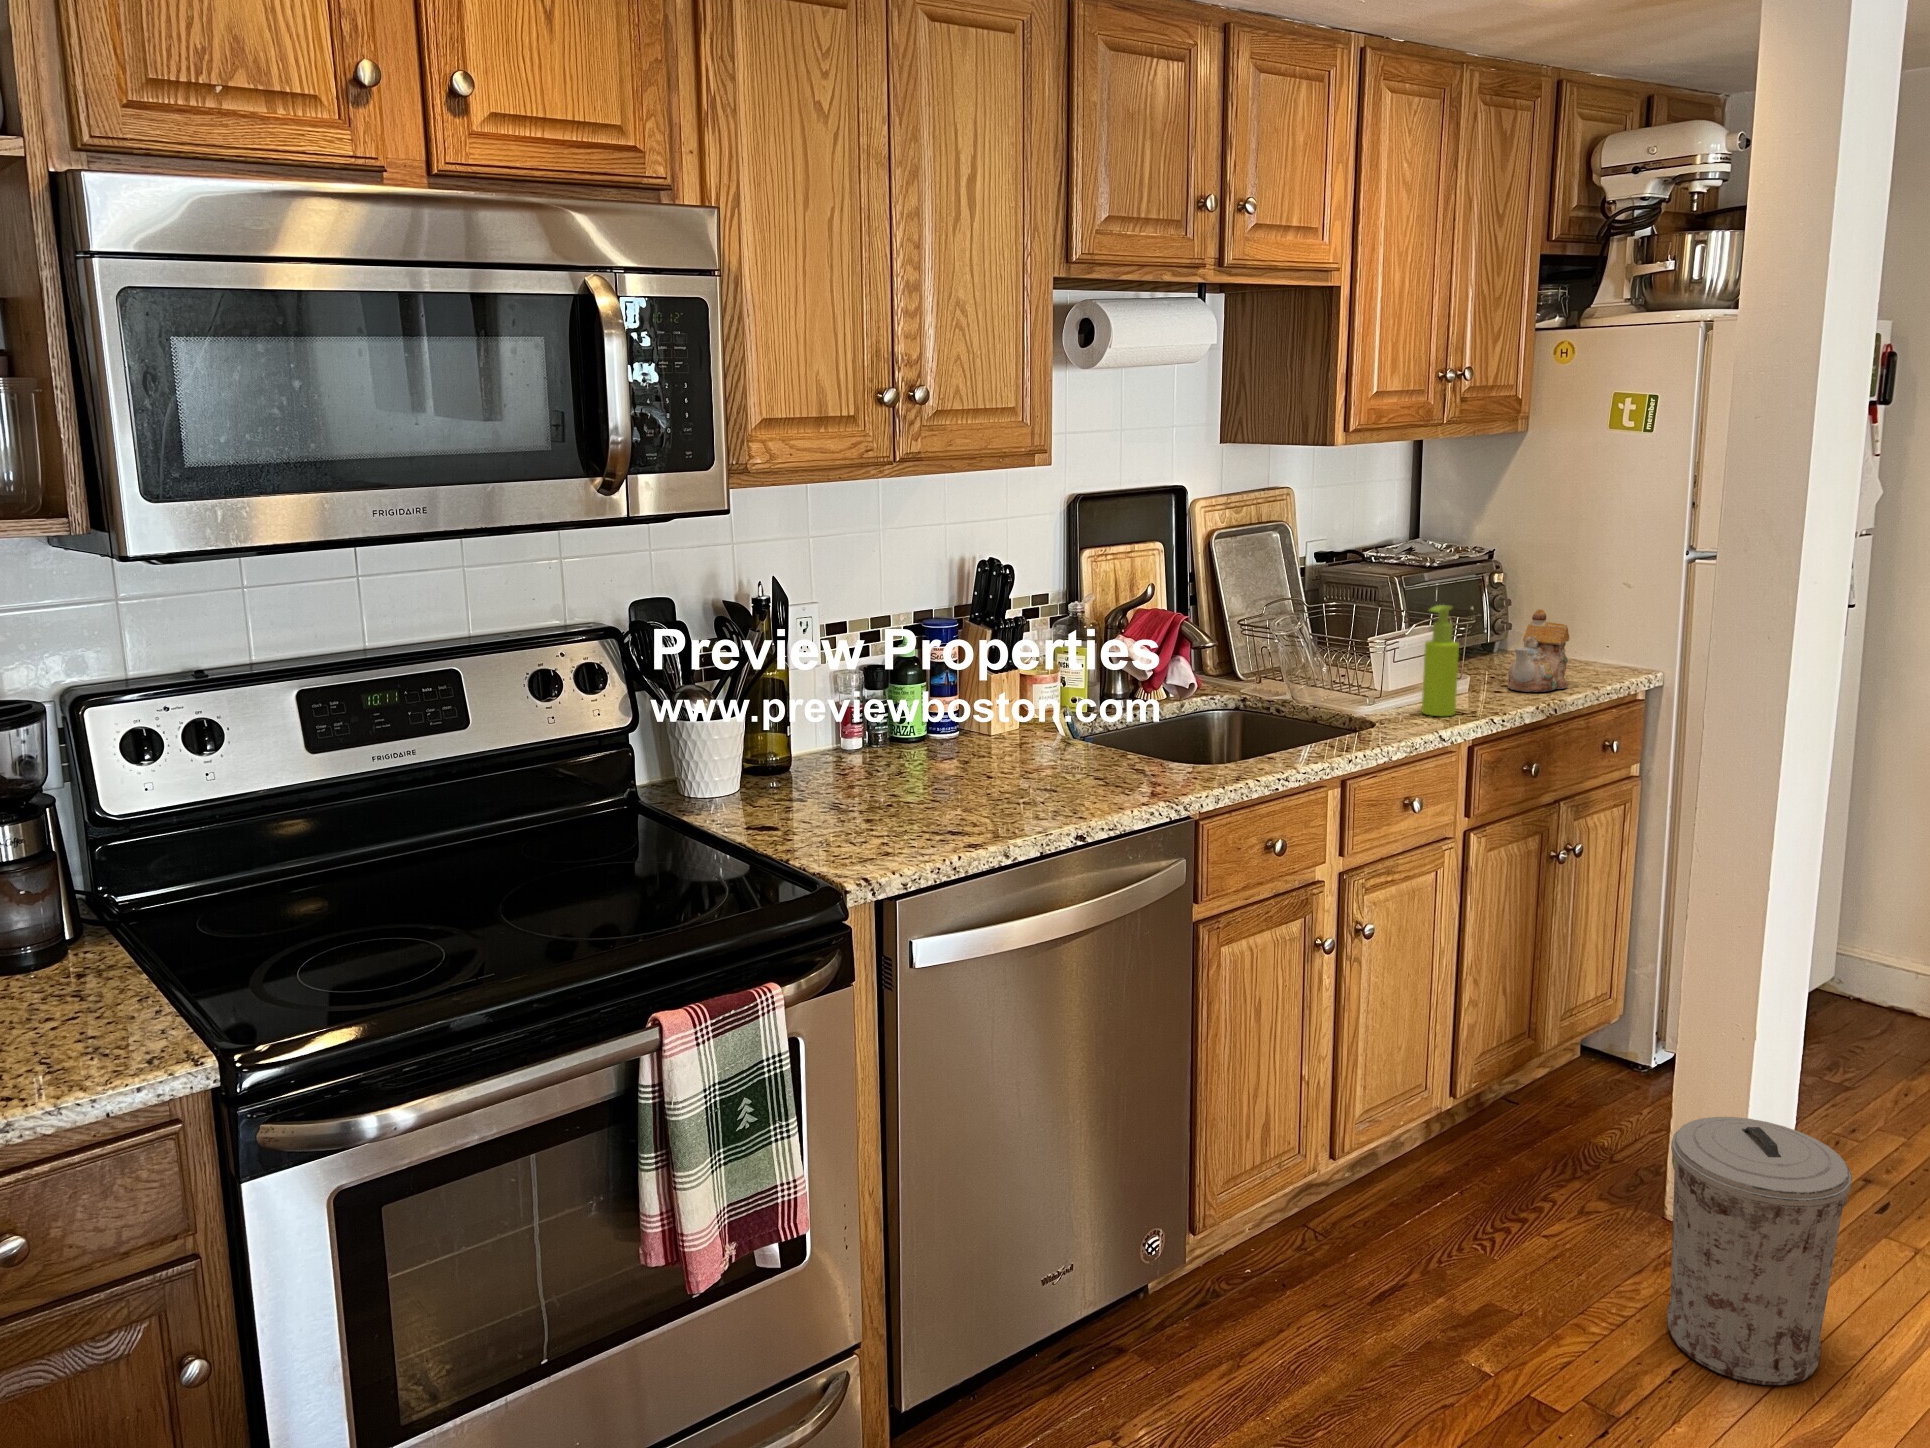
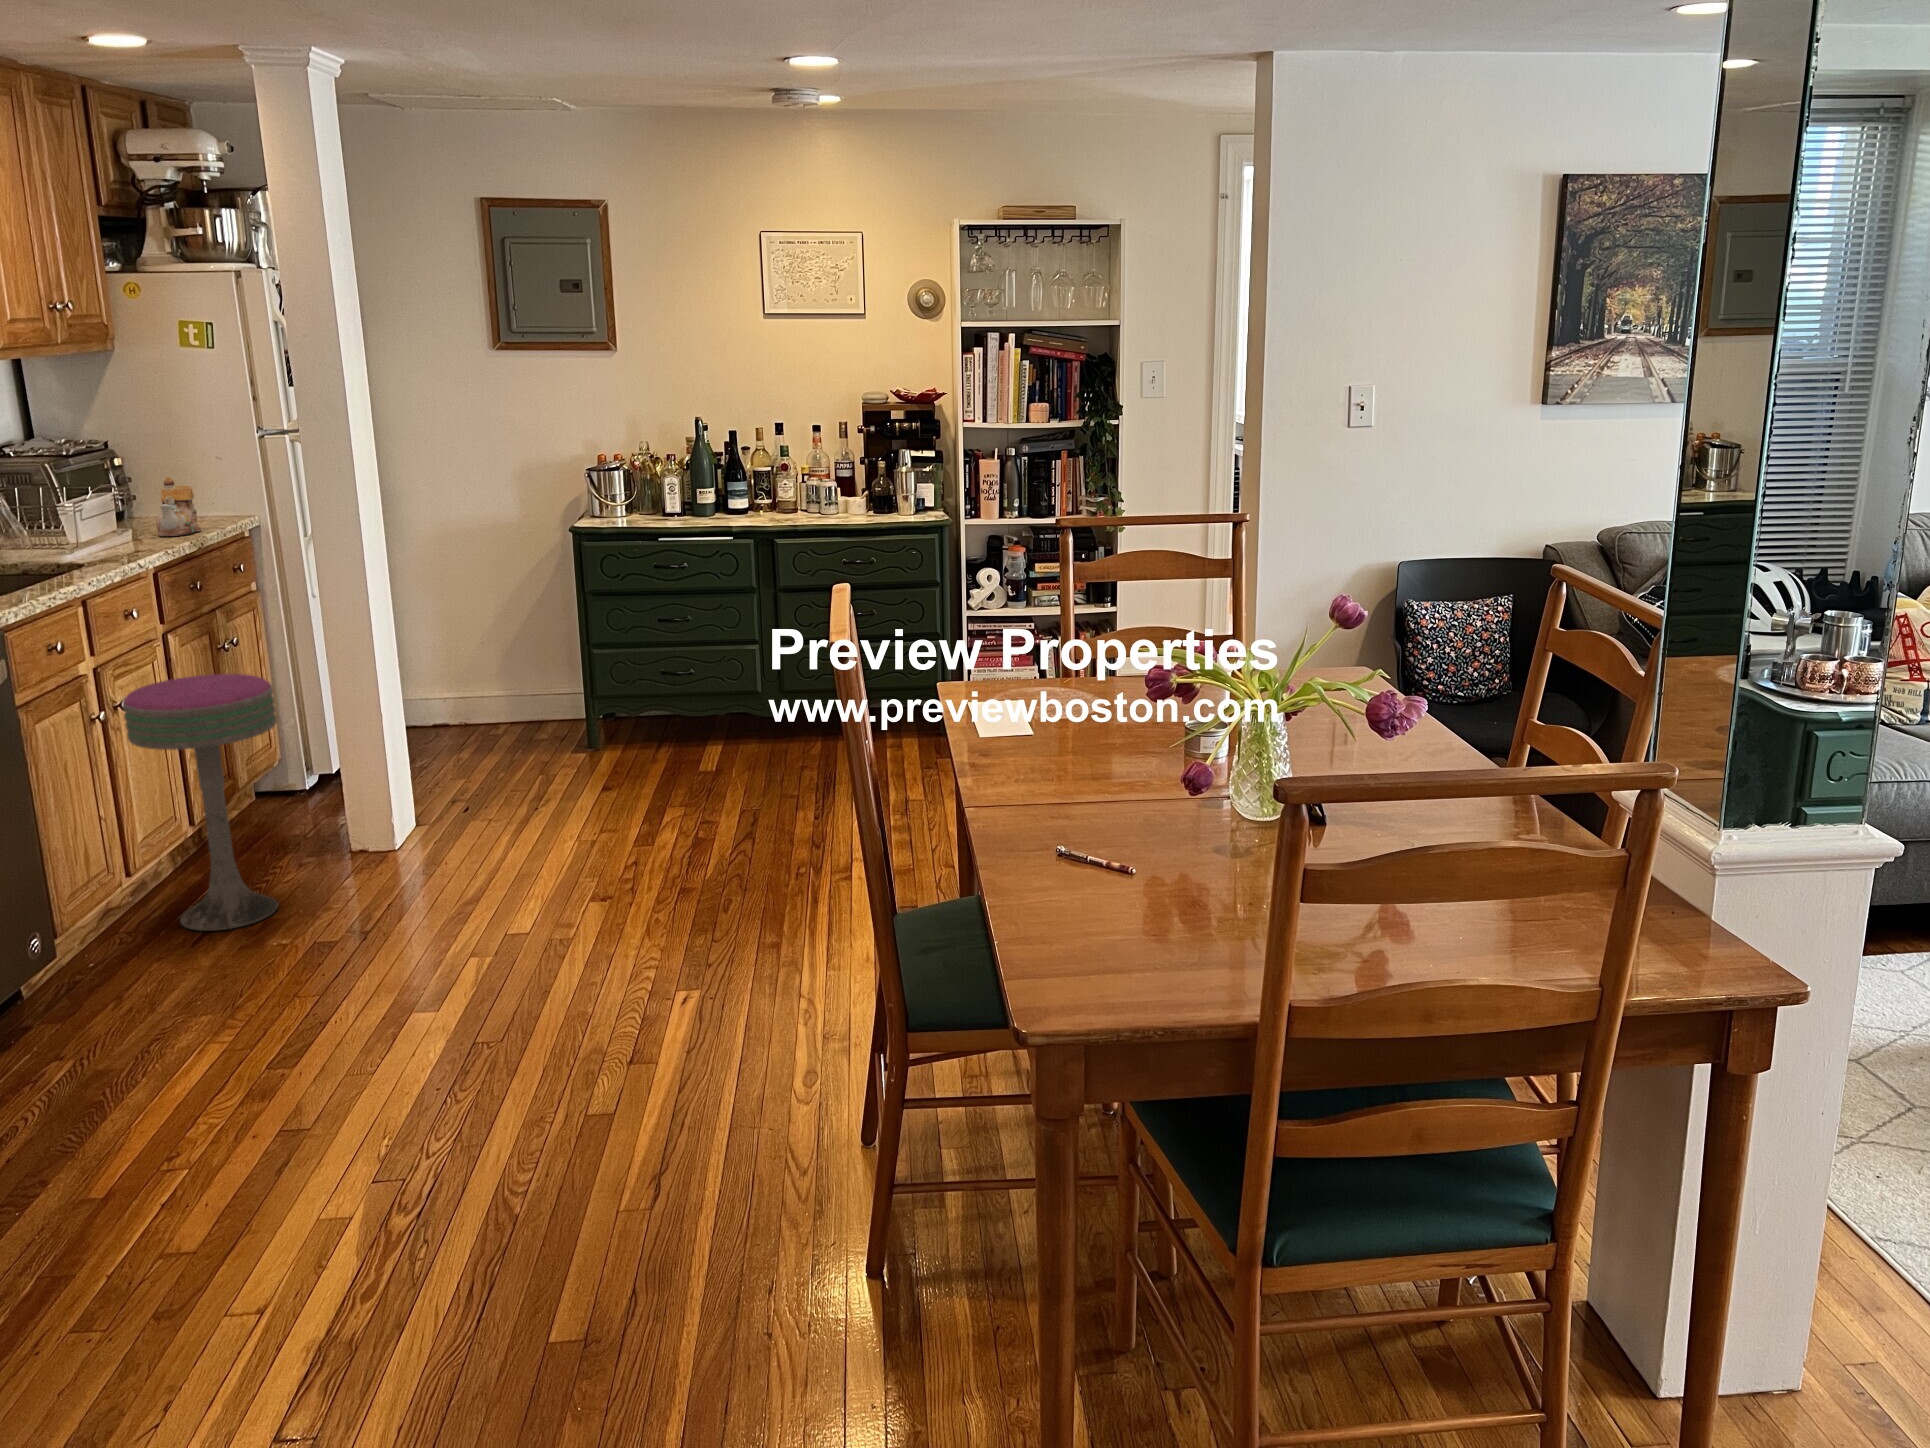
soap dispenser: present [1422,605,1459,716] -> none [103,475,138,555]
bar stool: none [1357,907,1569,1303] -> present [122,674,278,931]
trash can: present [1667,1117,1852,1385] -> none [356,753,459,896]

